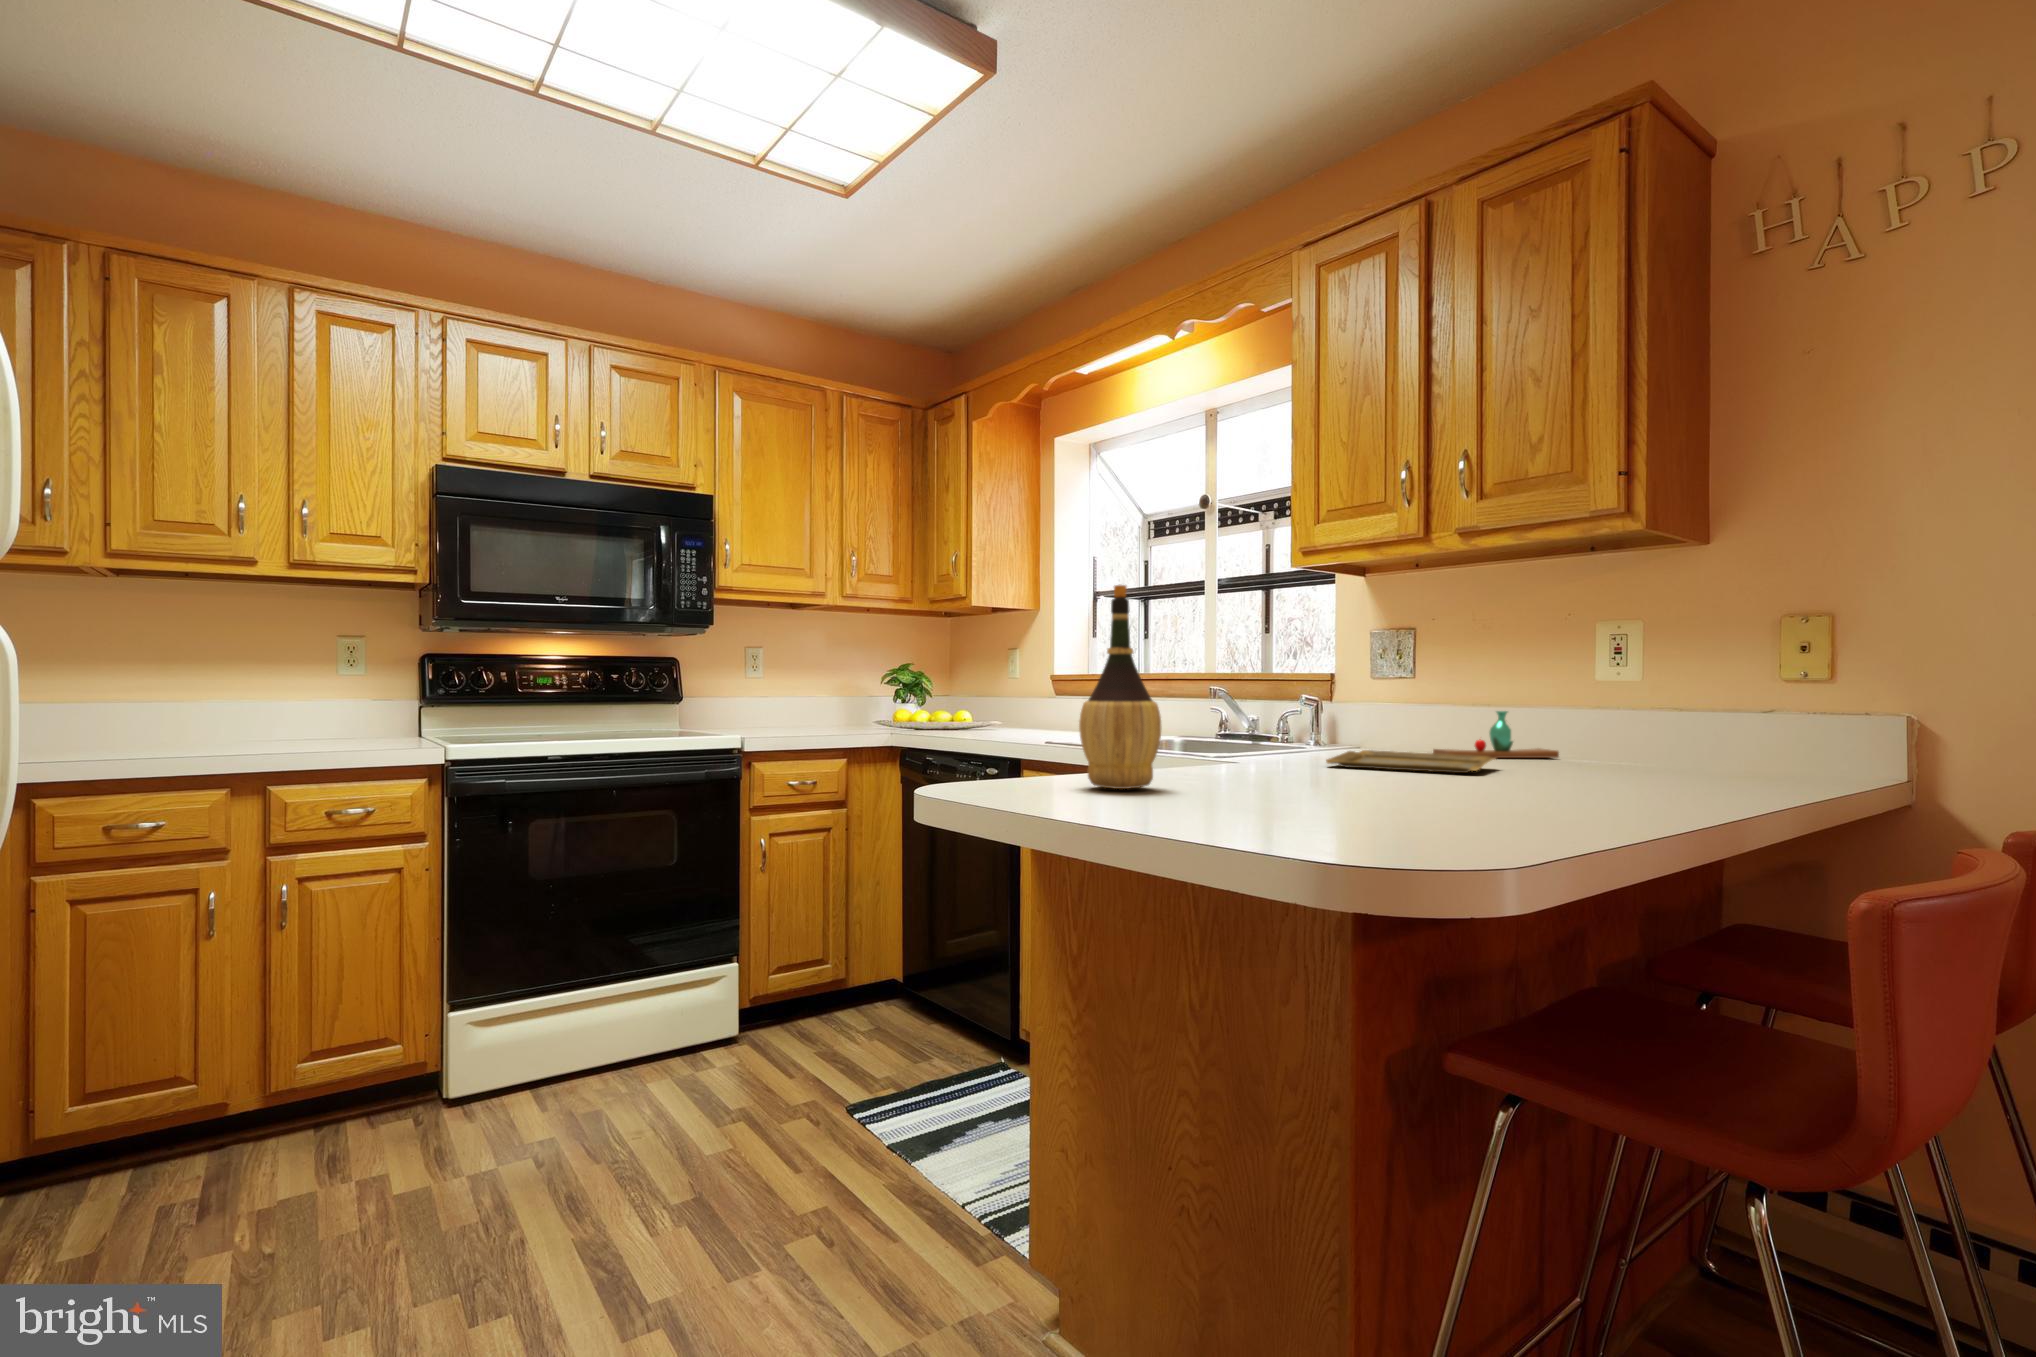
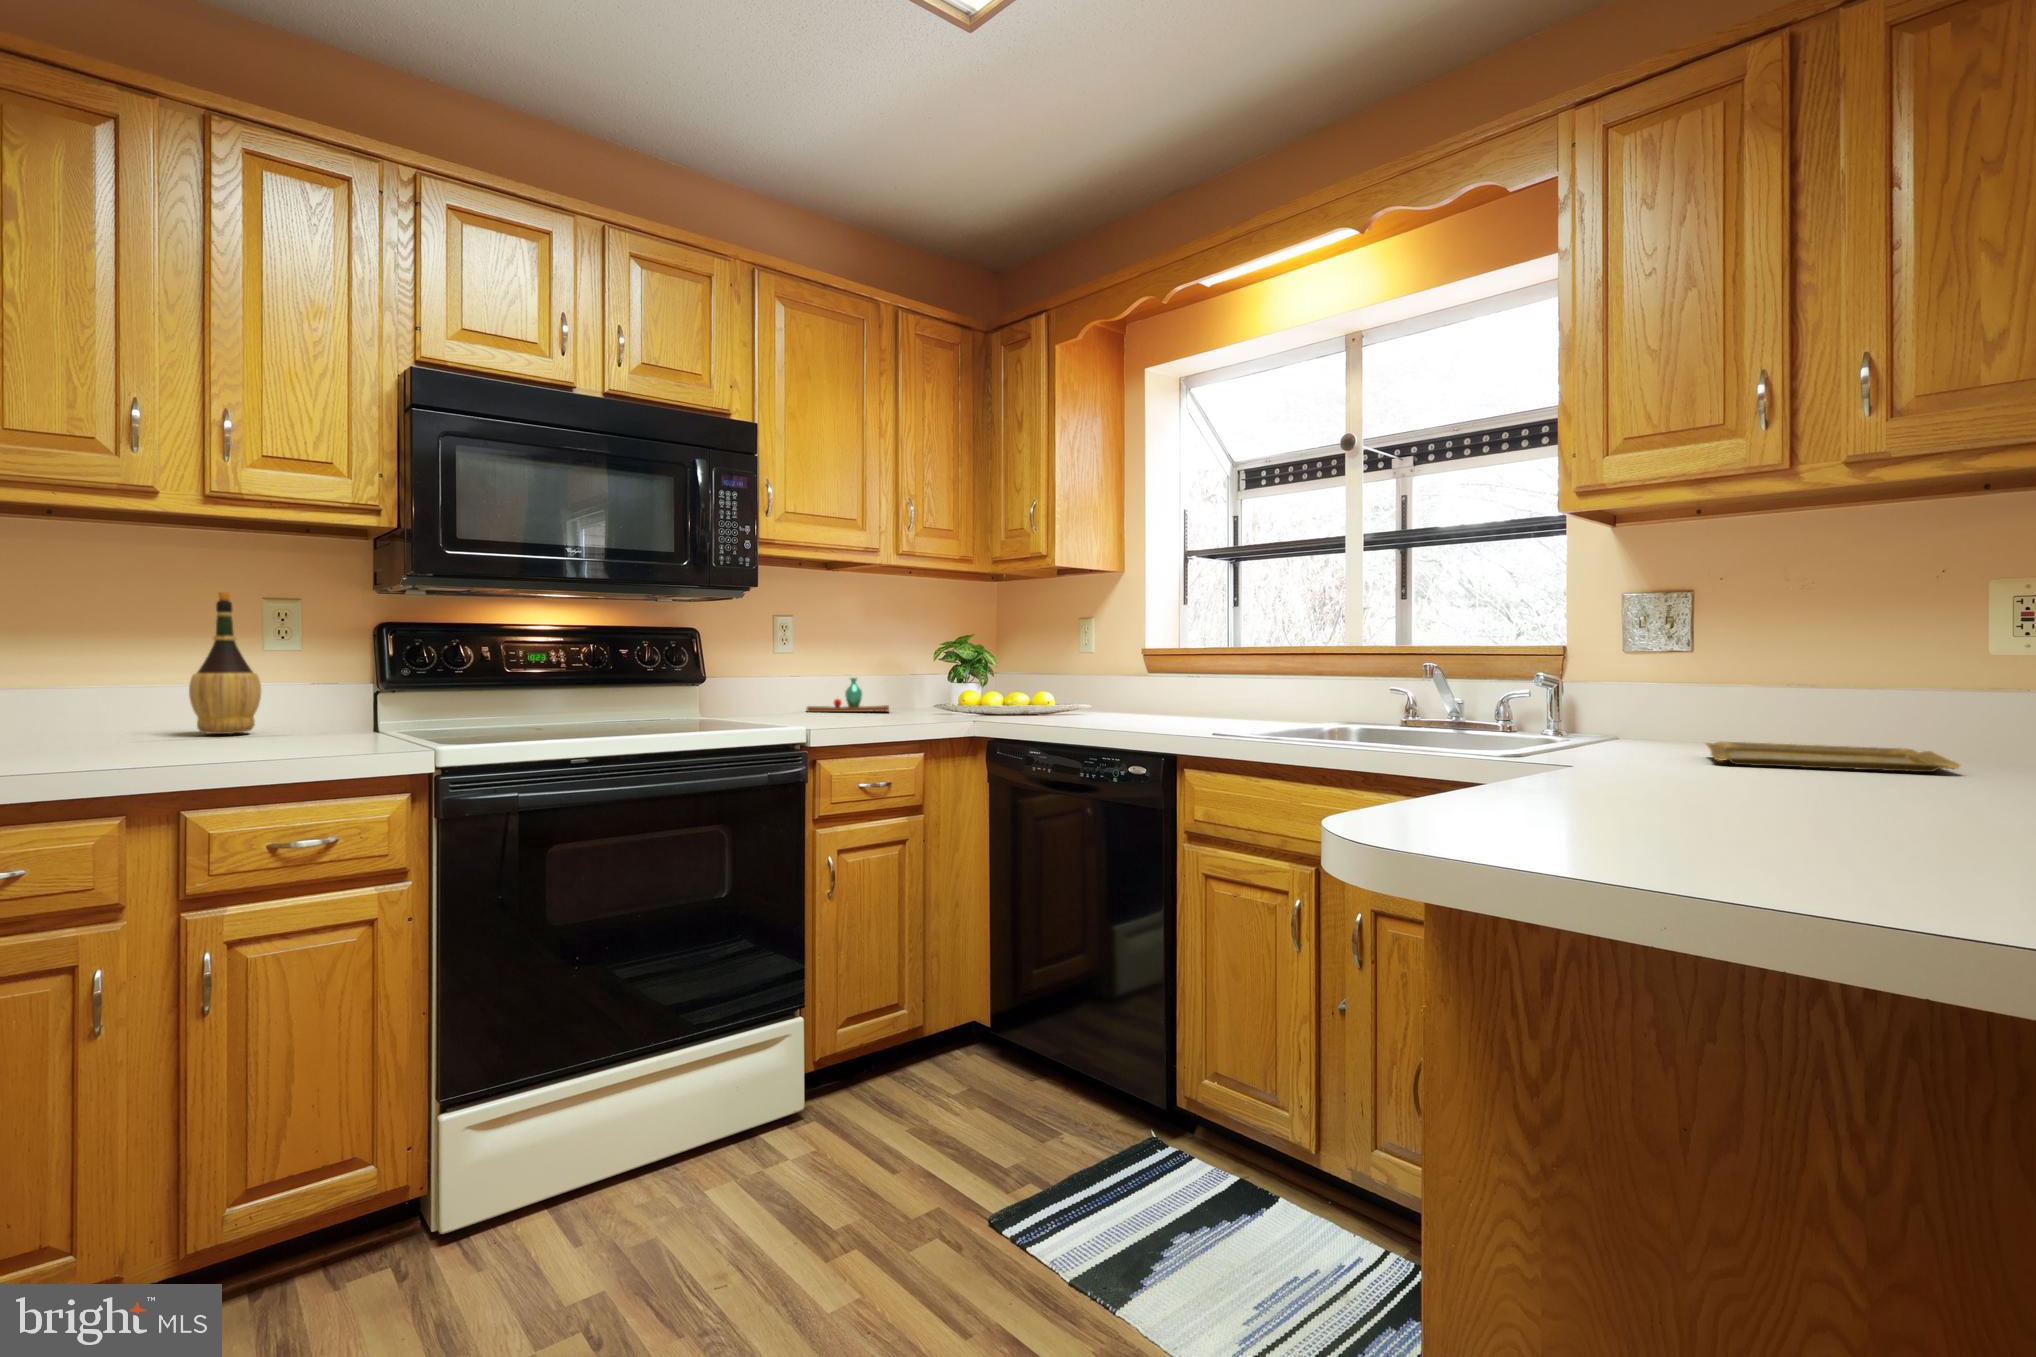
wine bottle: present [1079,585,1161,789] -> present [189,592,261,734]
vase: present [1433,711,1559,758] -> present [806,678,889,712]

